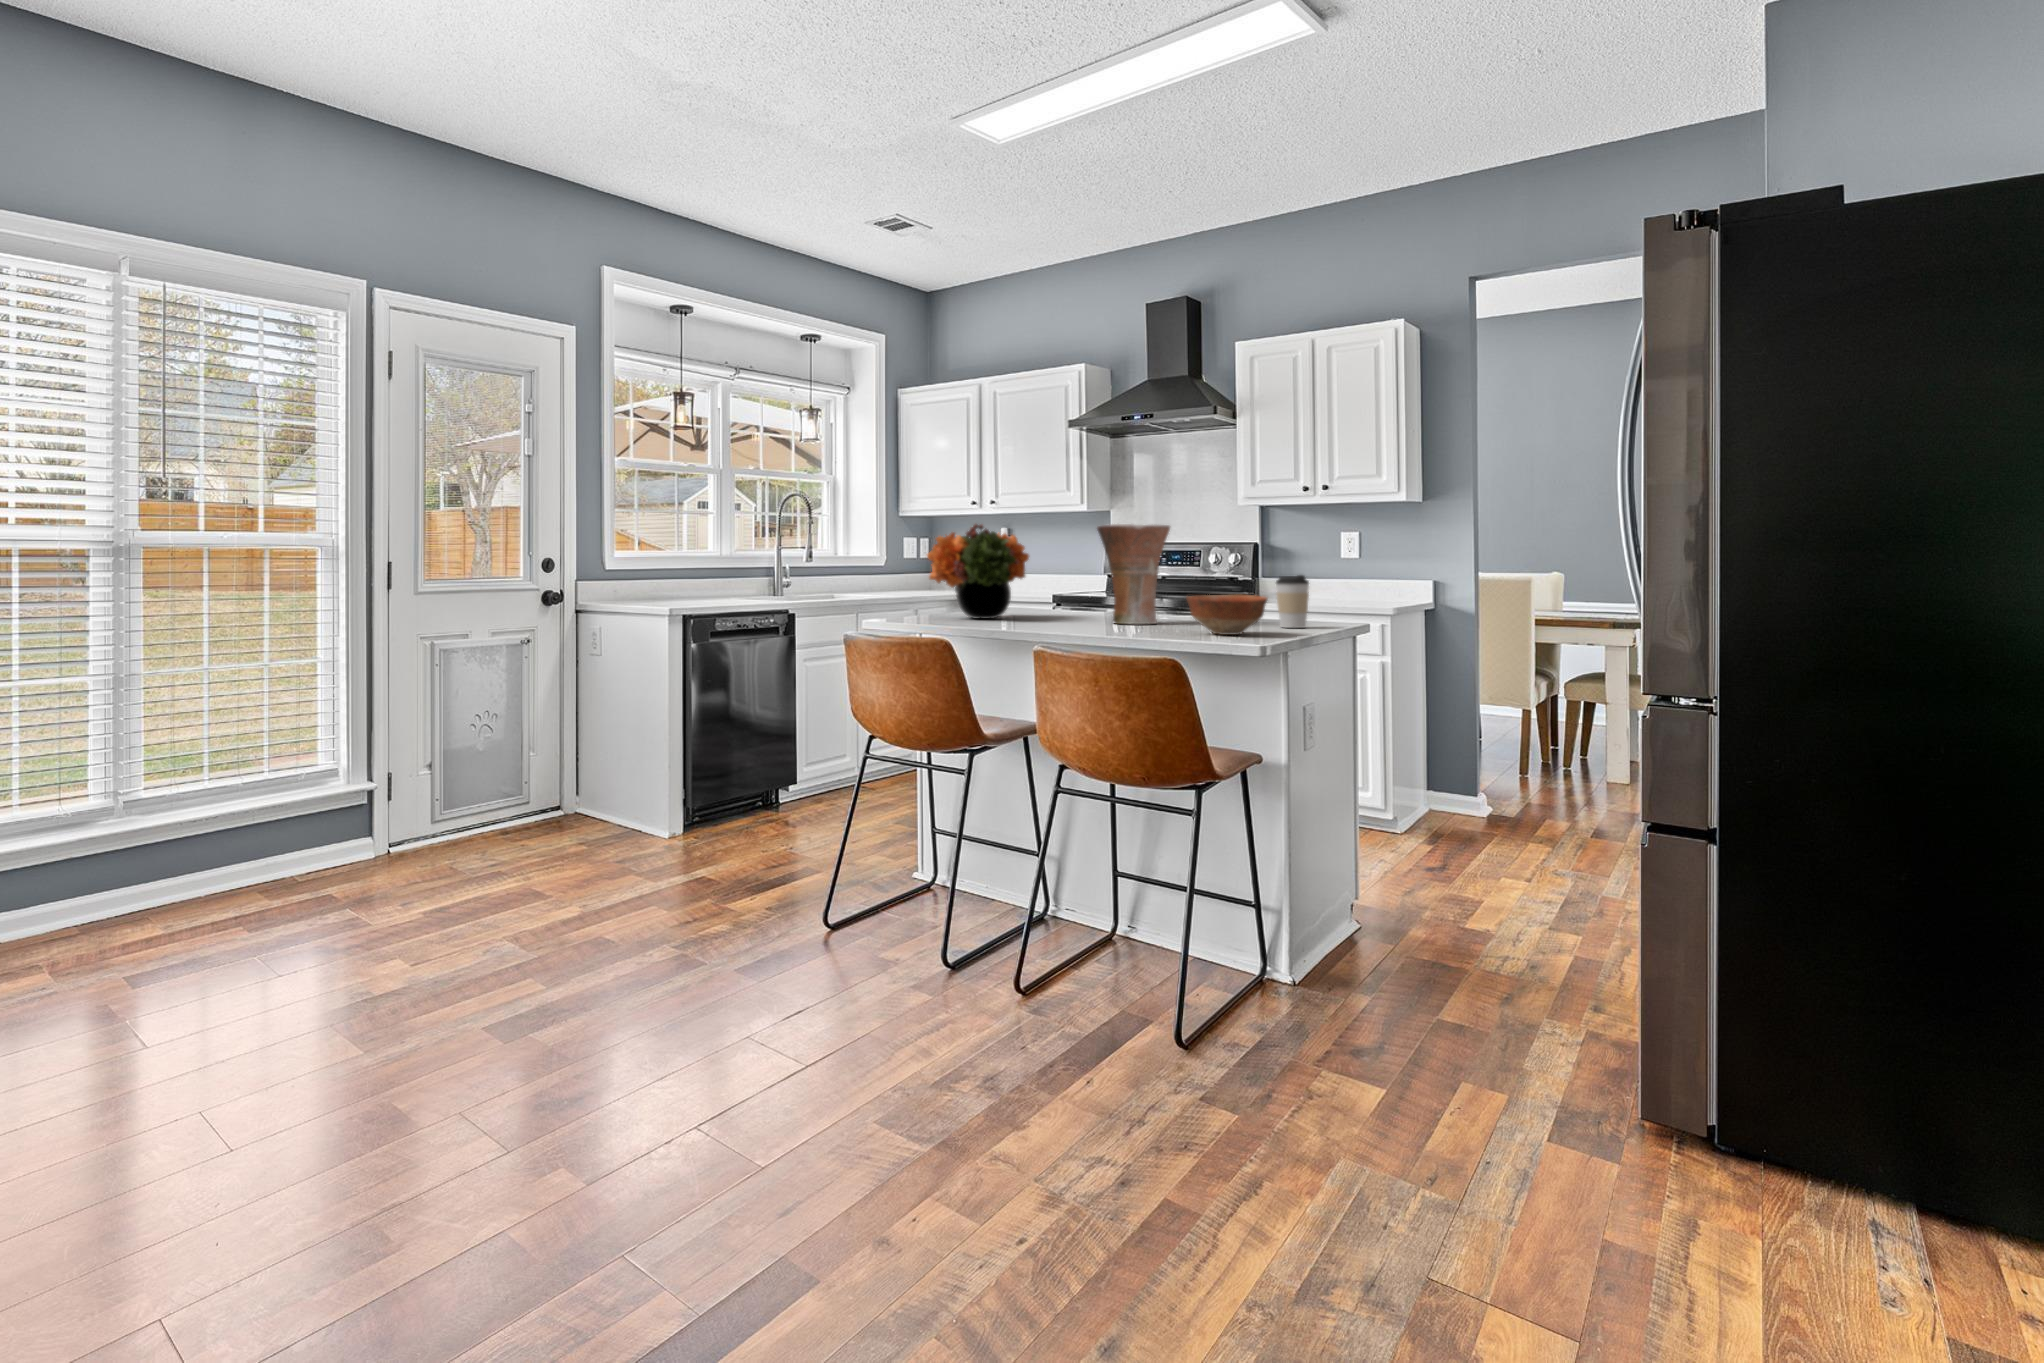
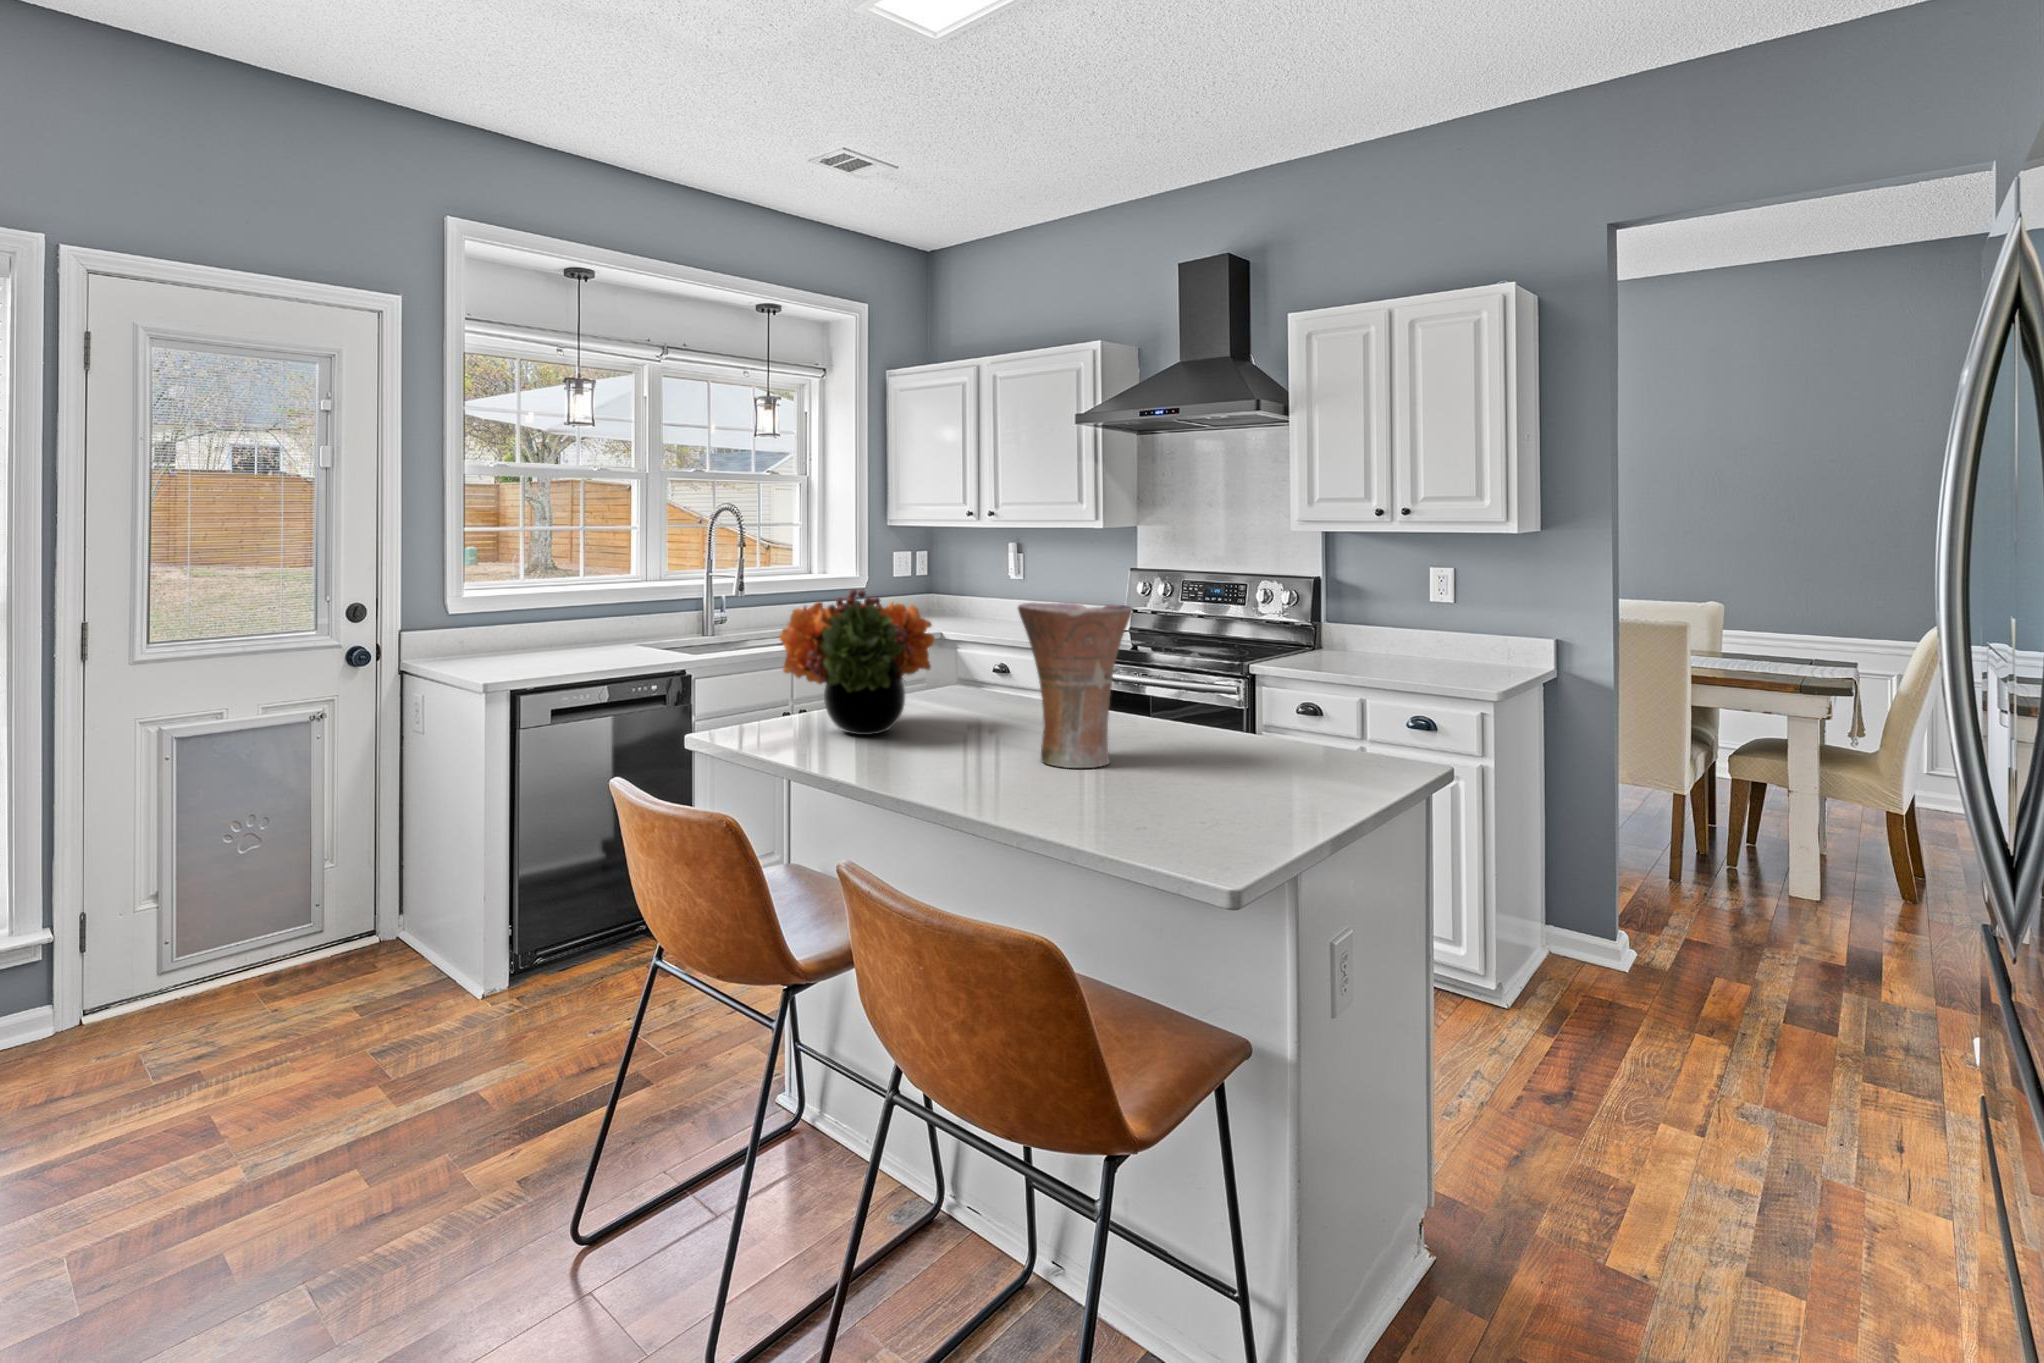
coffee cup: present [1276,575,1309,628] -> none [1295,700,1352,793]
bowl: present [1186,595,1267,635] -> none [1124,746,1265,832]

